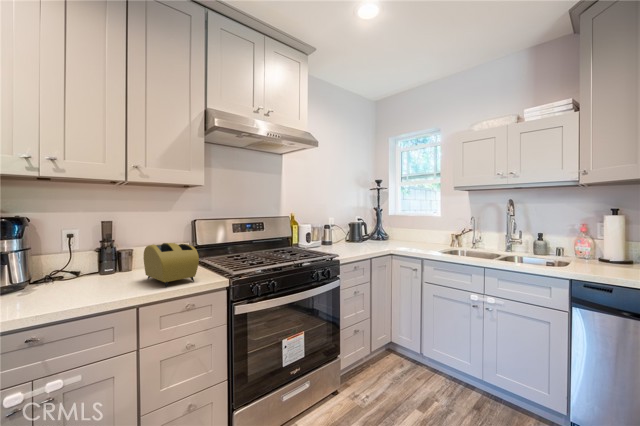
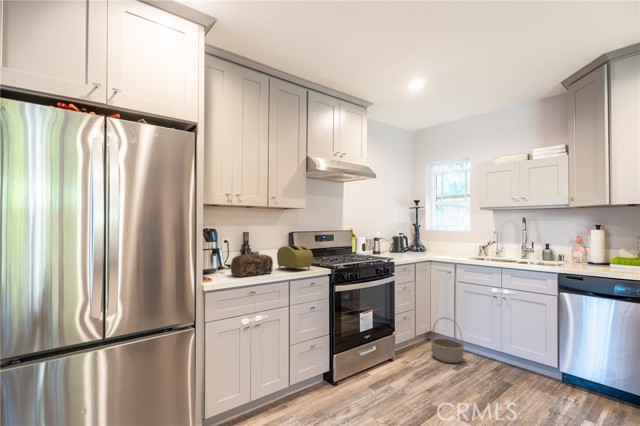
bread loaf: none [22,261,114,308] -> present [231,254,273,277]
basket: none [388,332,432,395] -> present [431,317,464,363]

